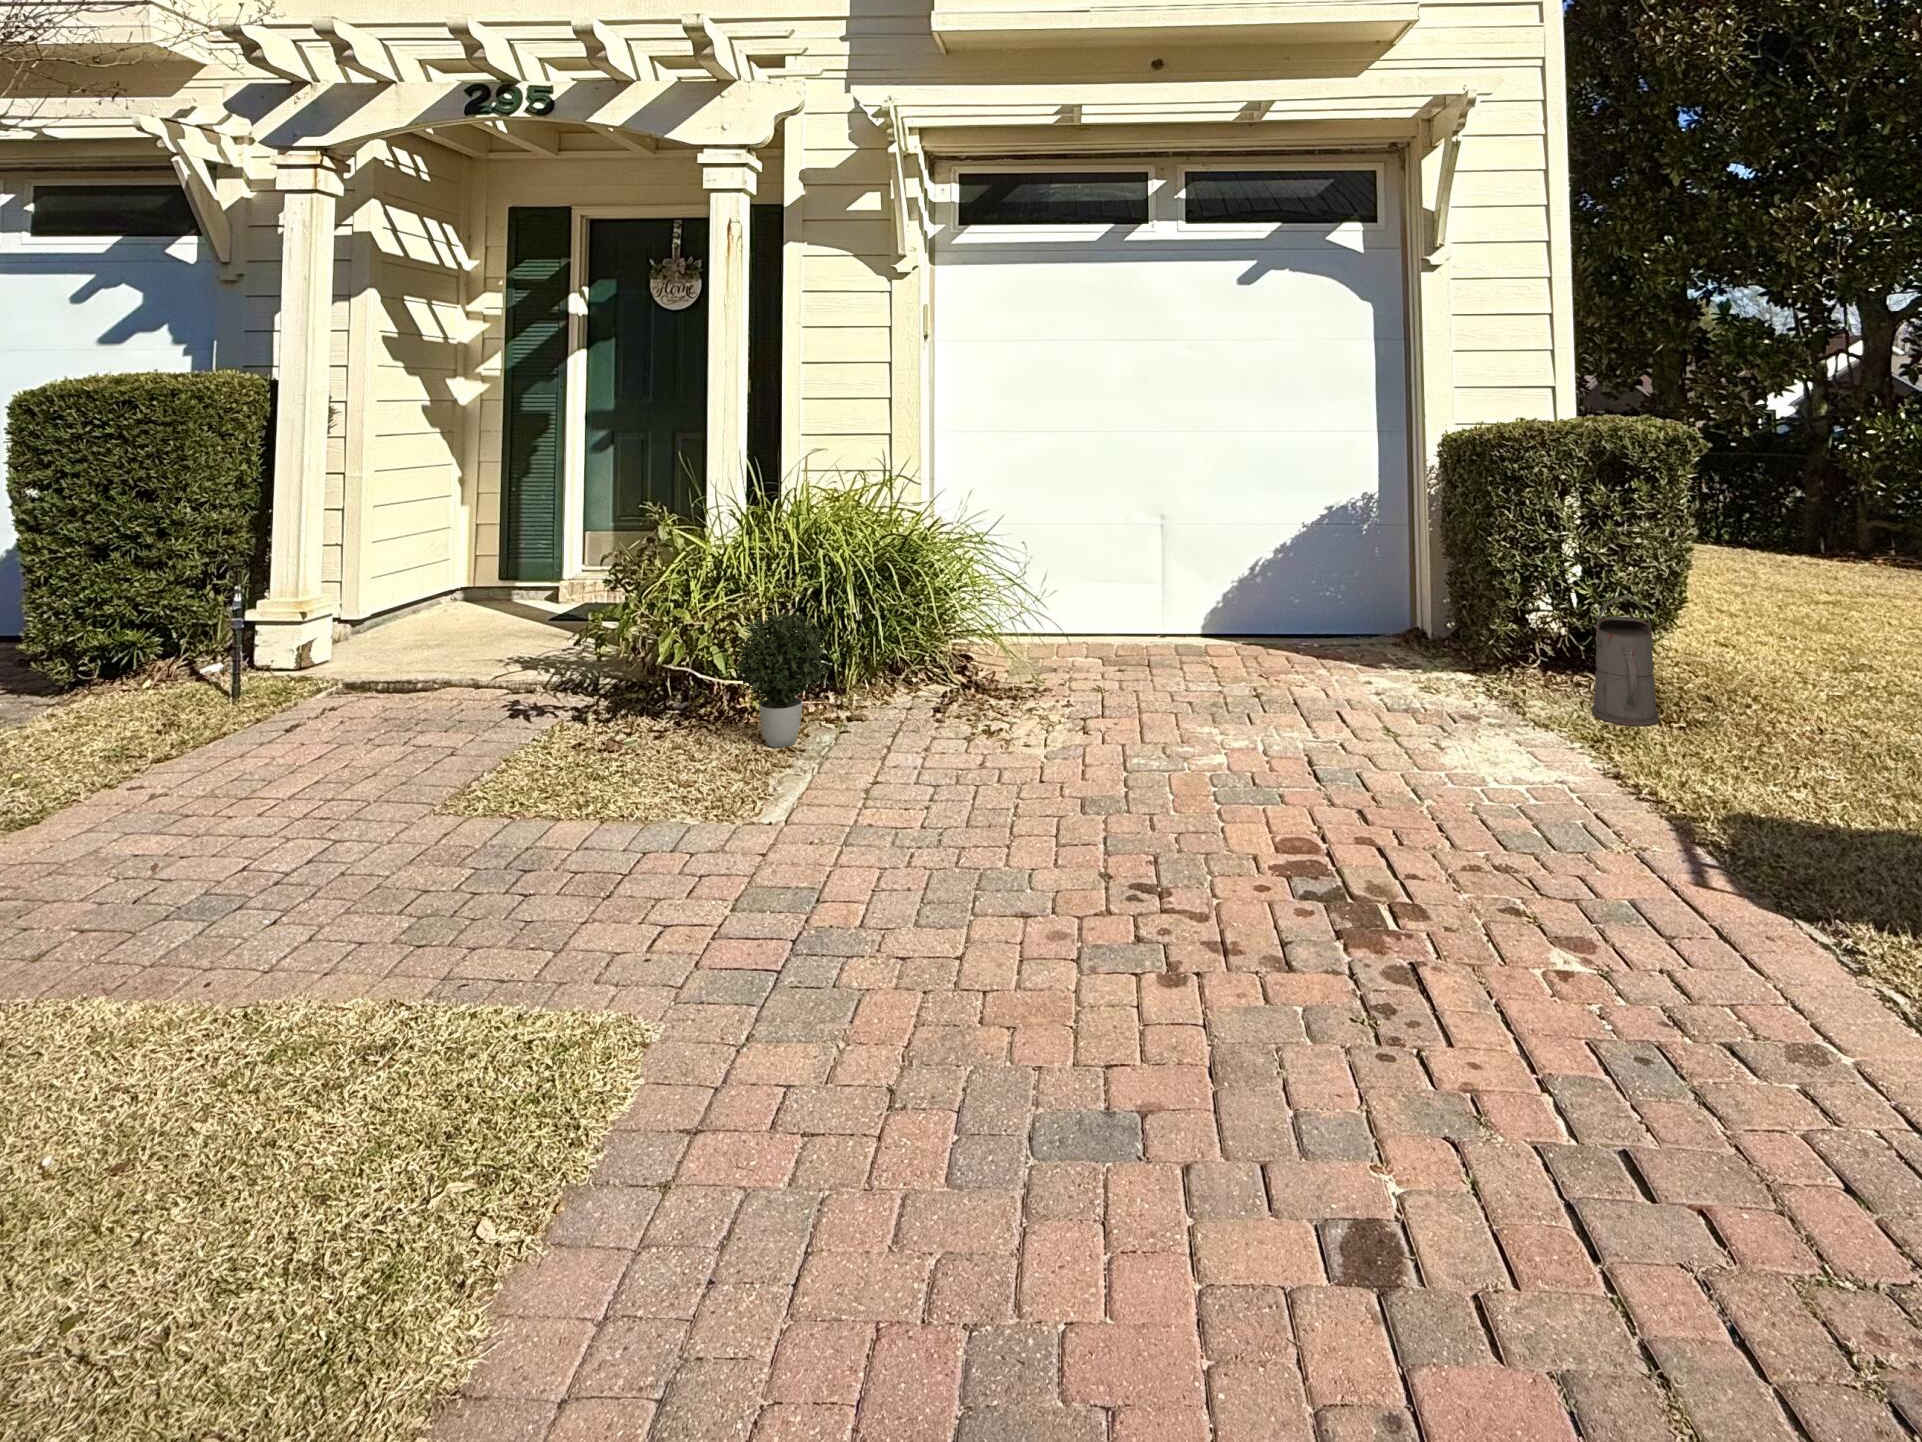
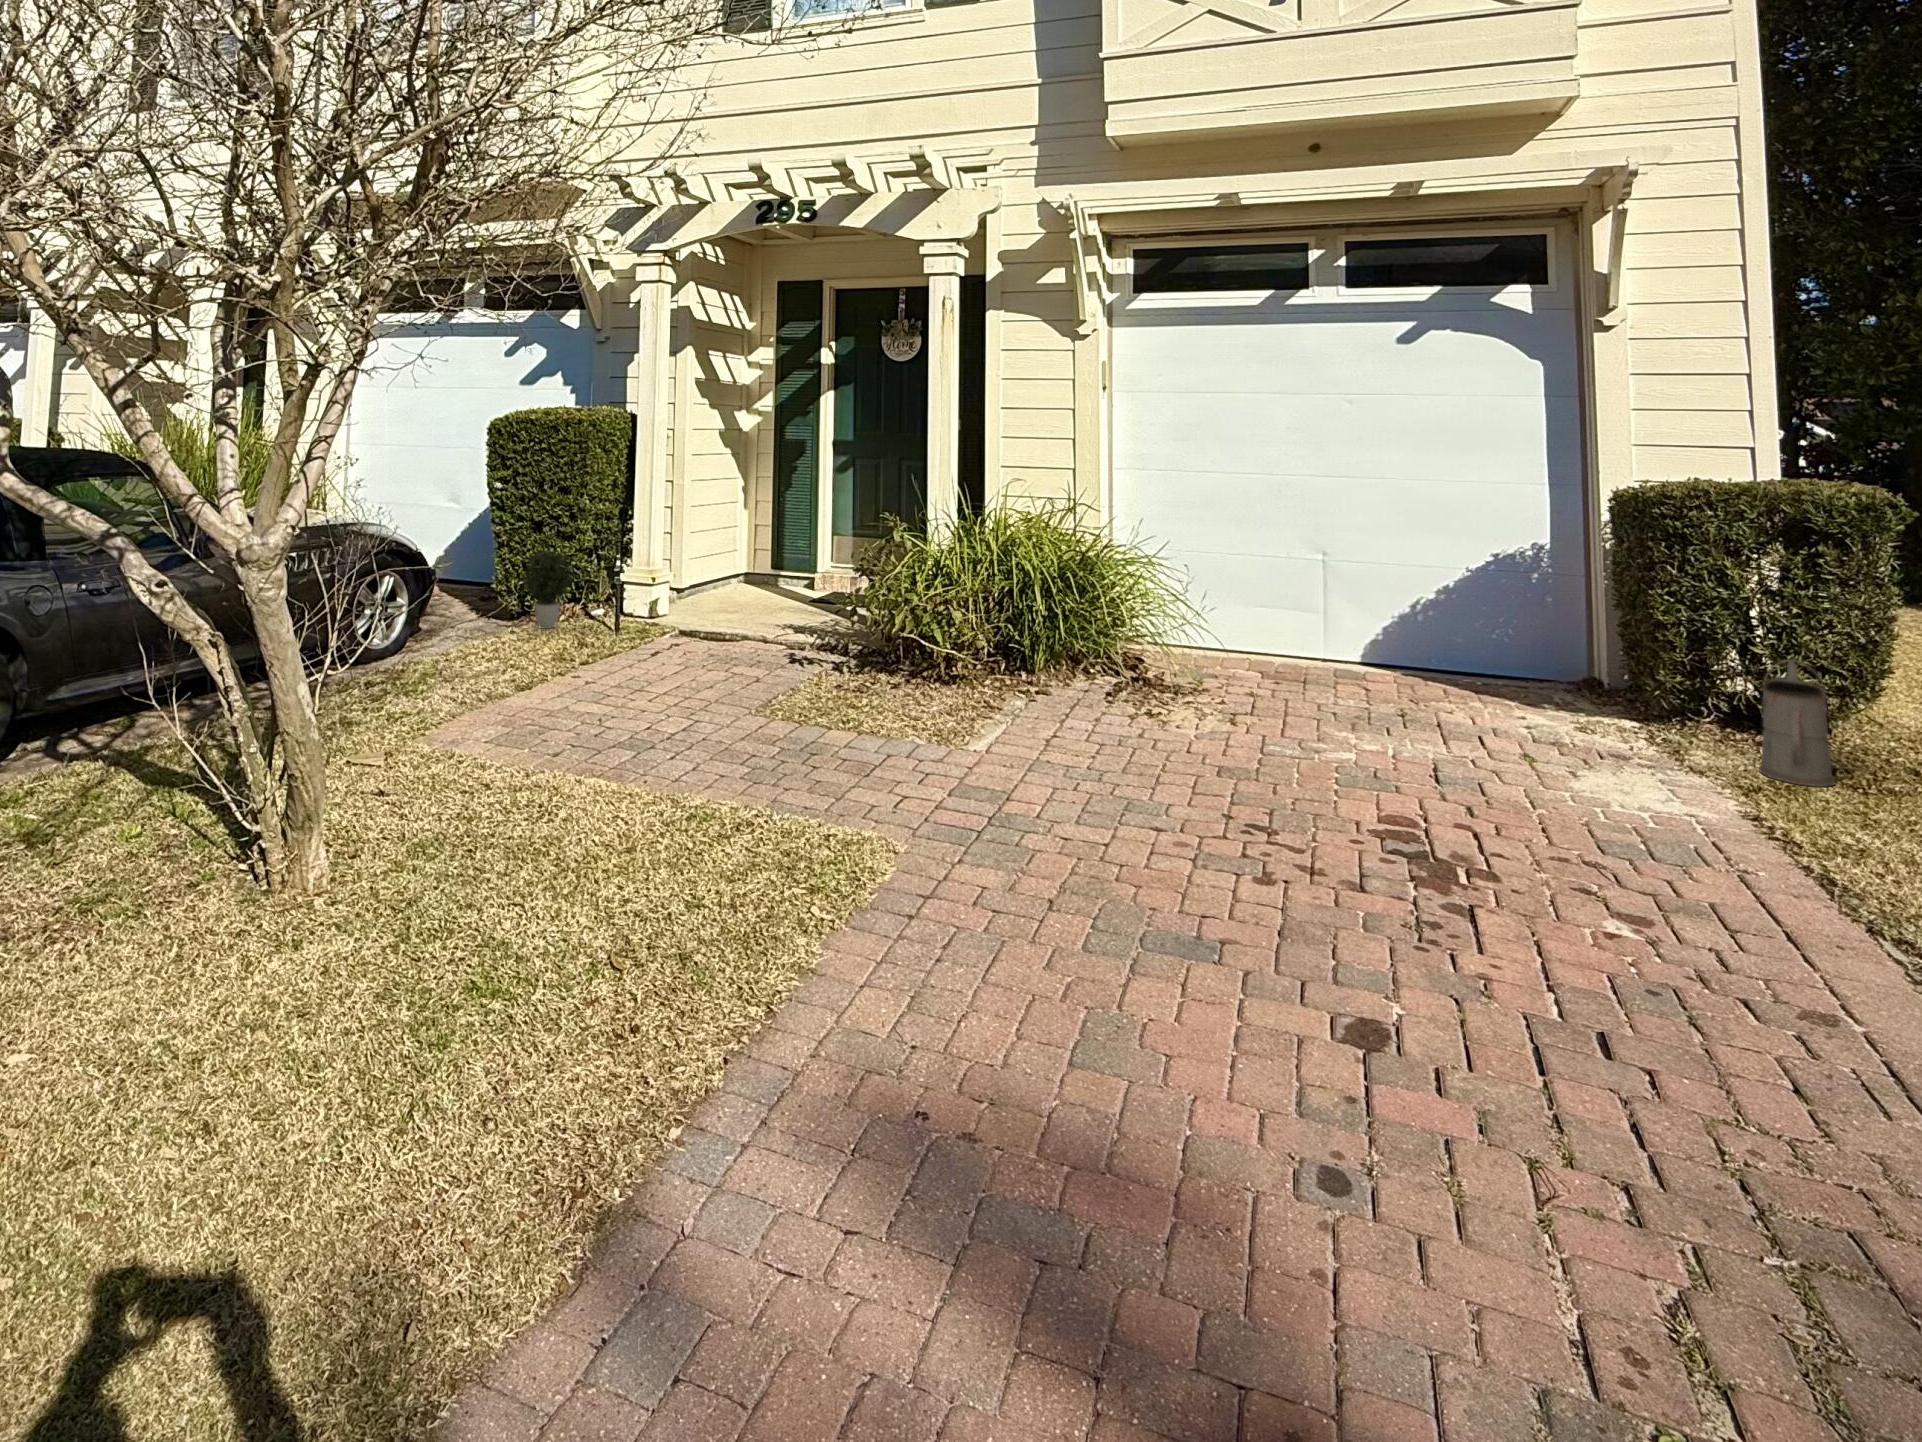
potted plant: present [734,612,828,748] -> present [521,551,575,629]

